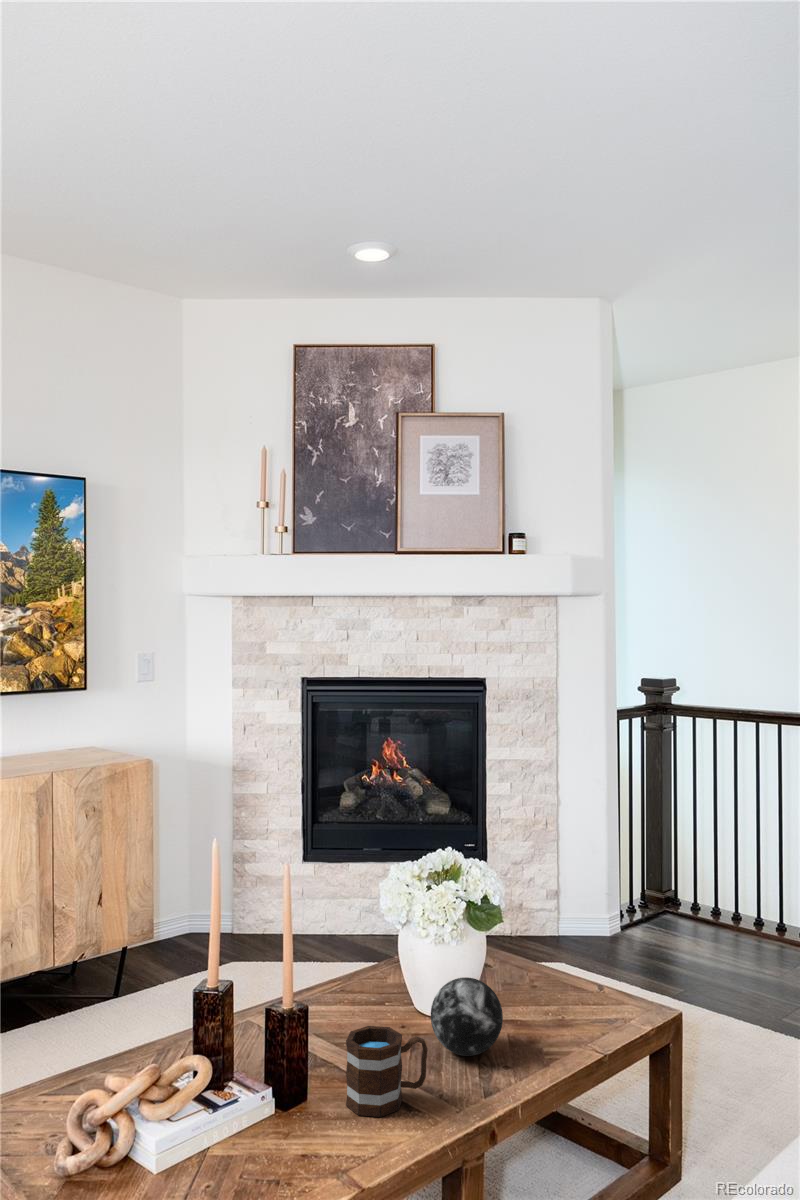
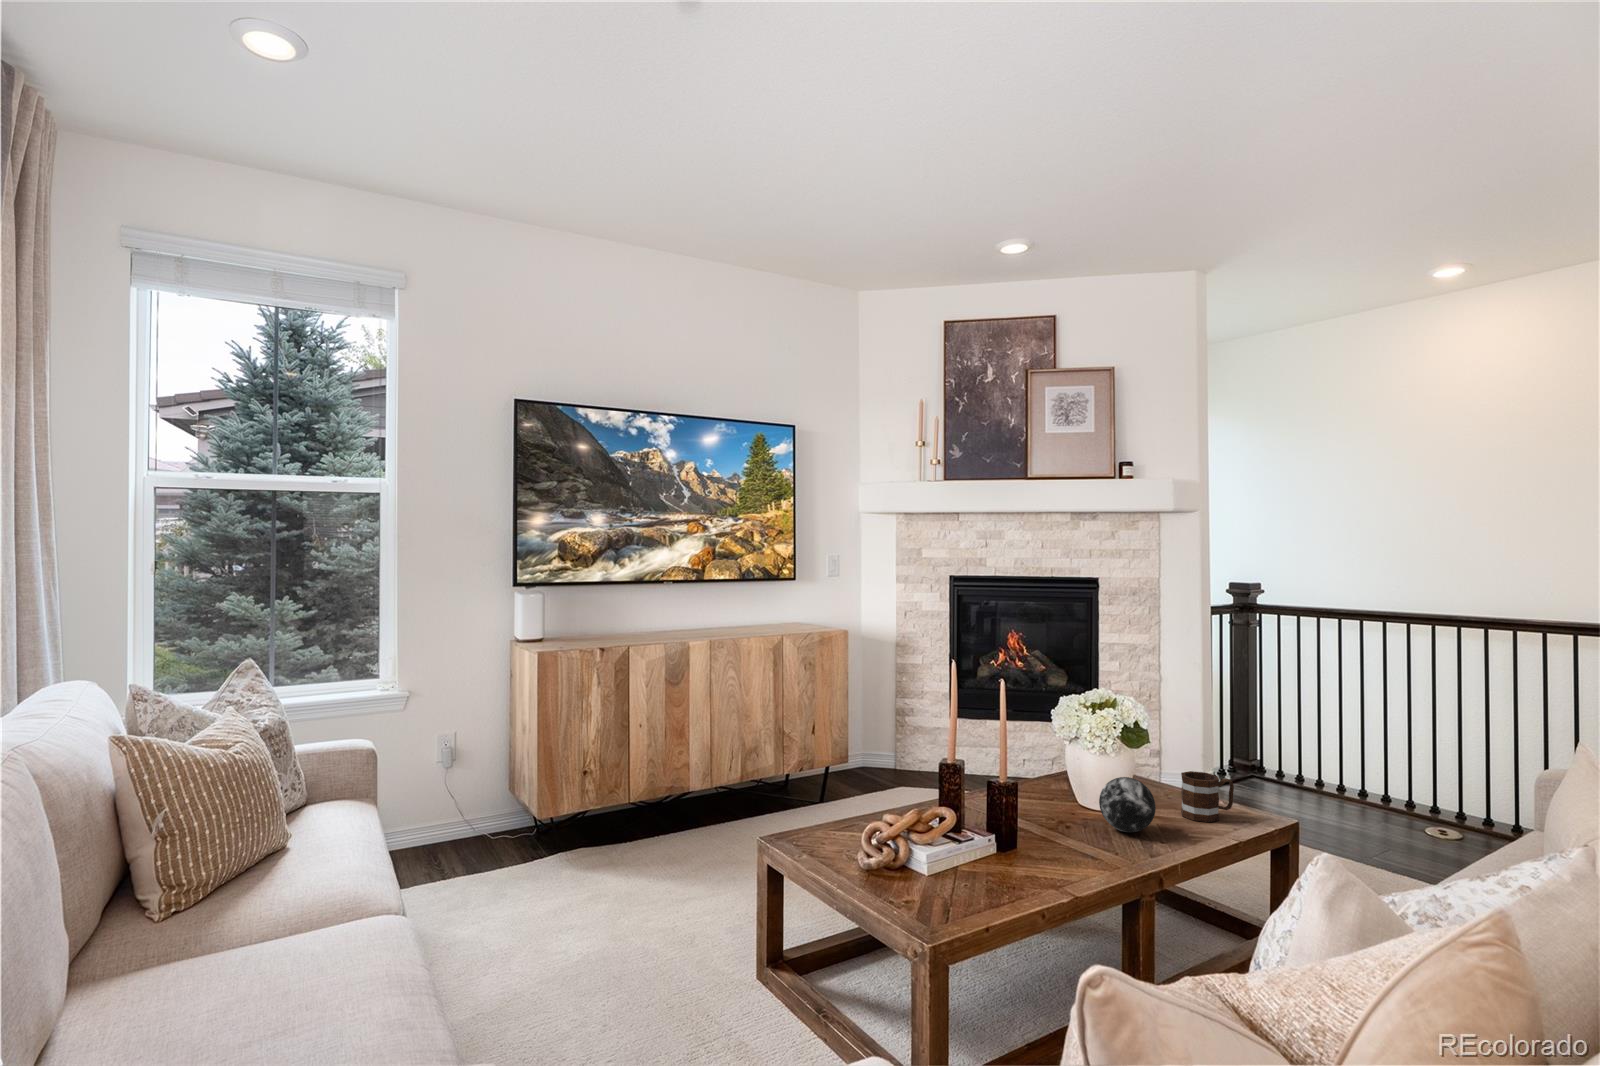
mug: present [346,1026,428,1117] -> present [1181,771,1234,822]

